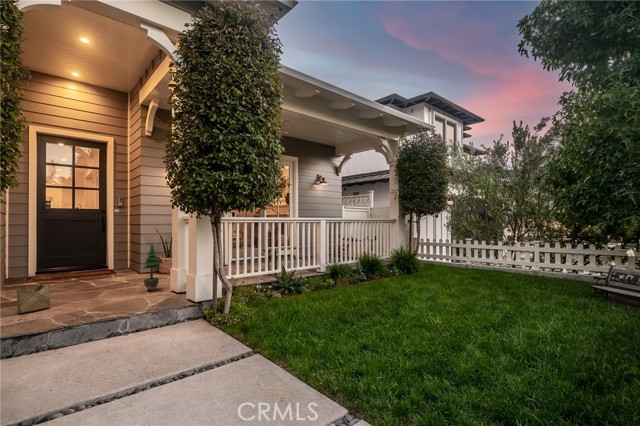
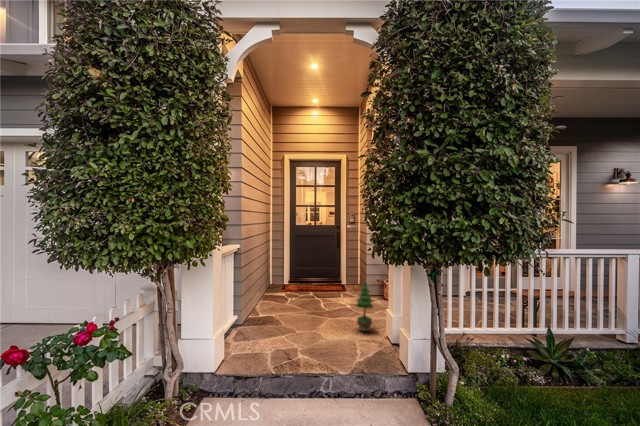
woven basket: present [17,275,50,313] -> none [255,302,278,337]

